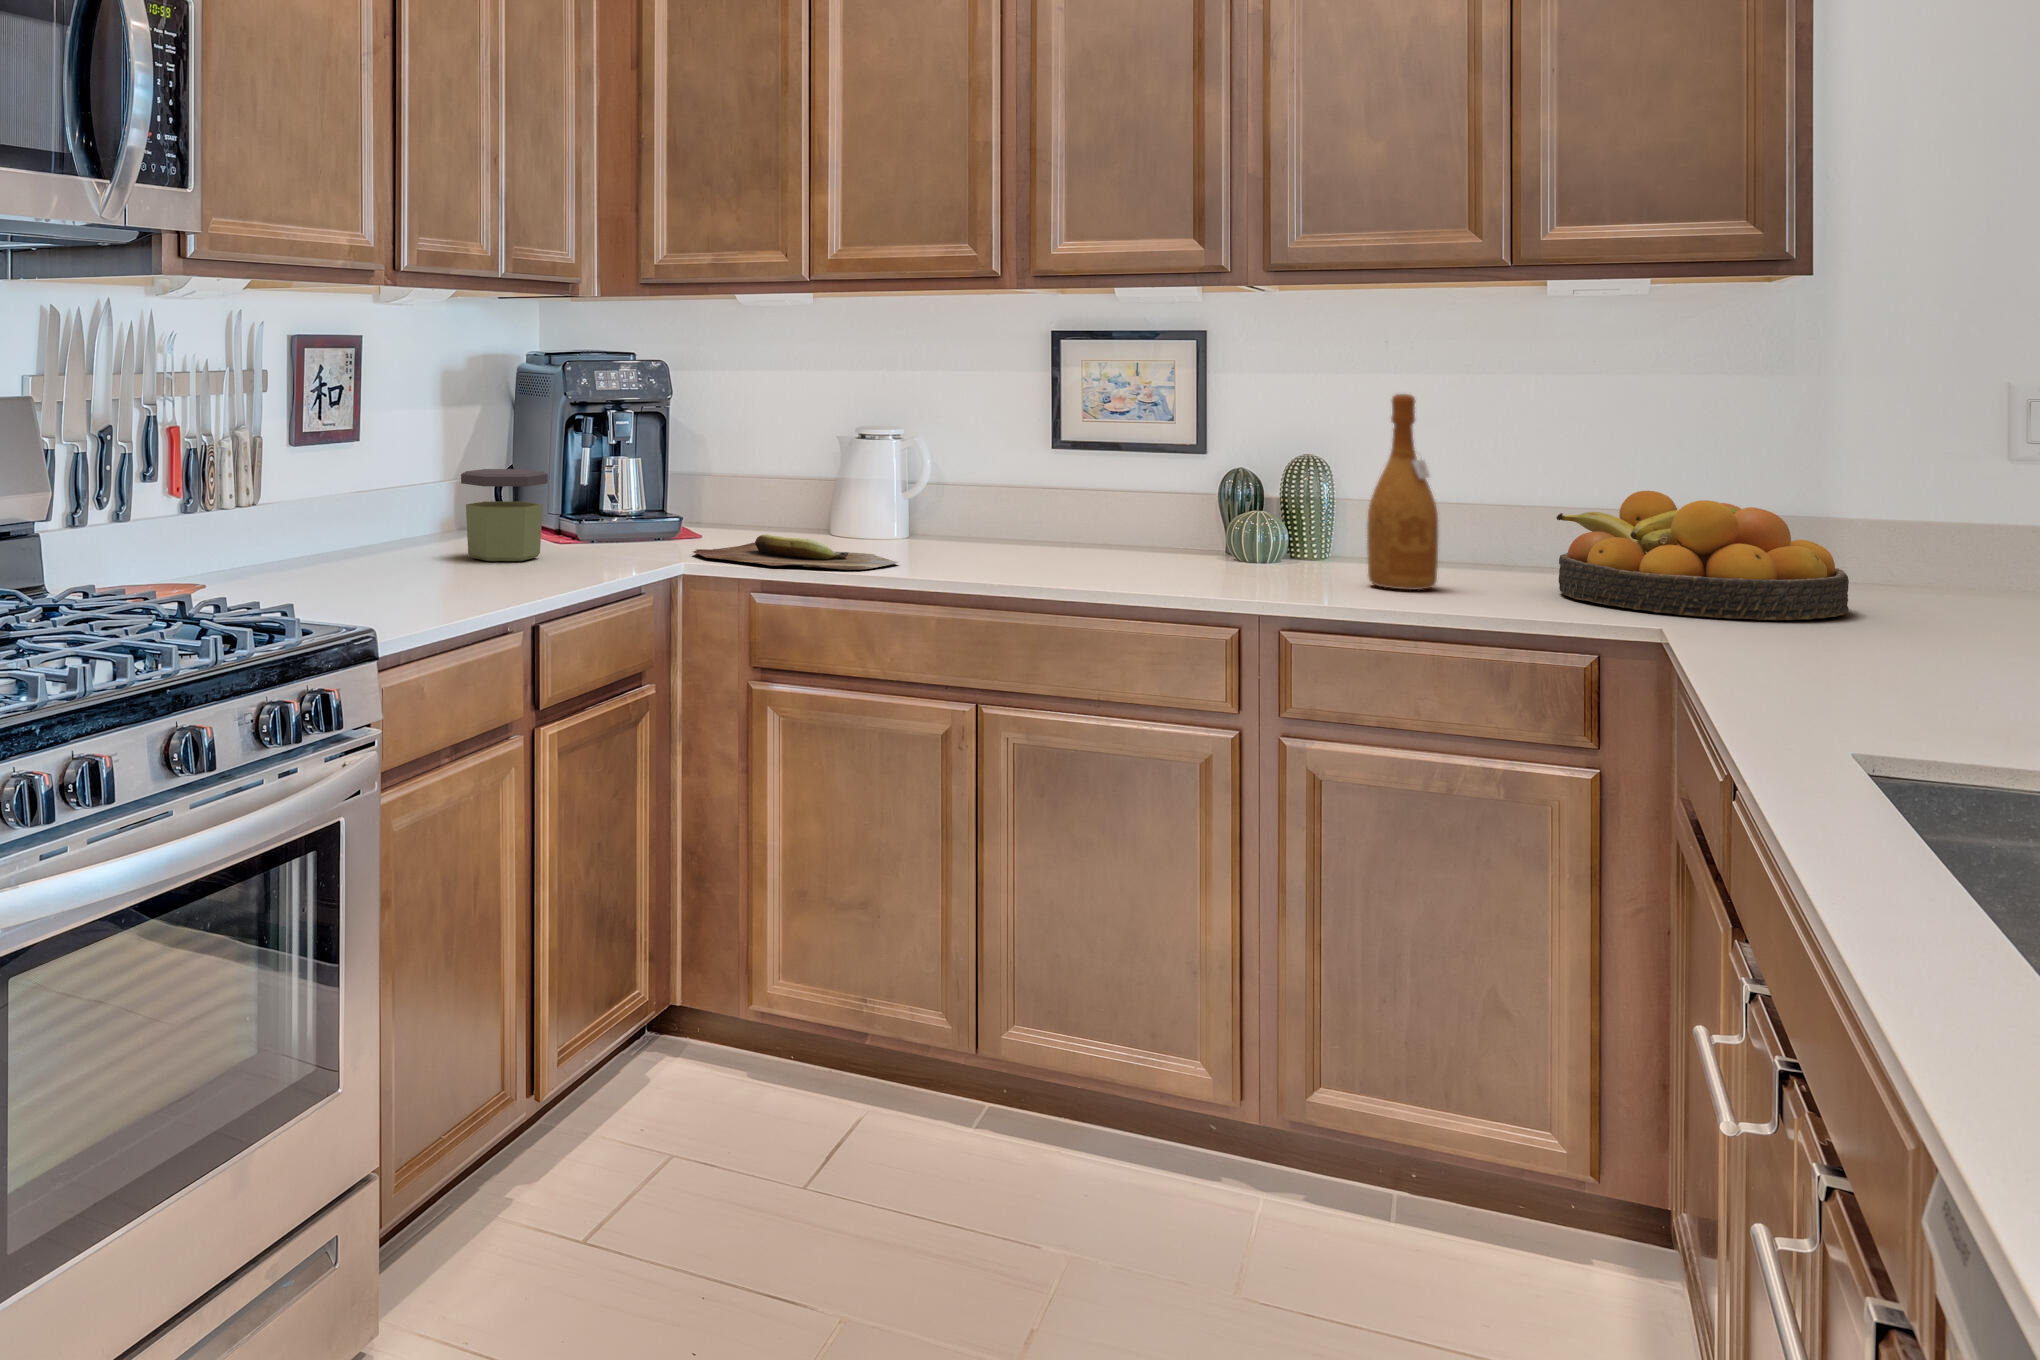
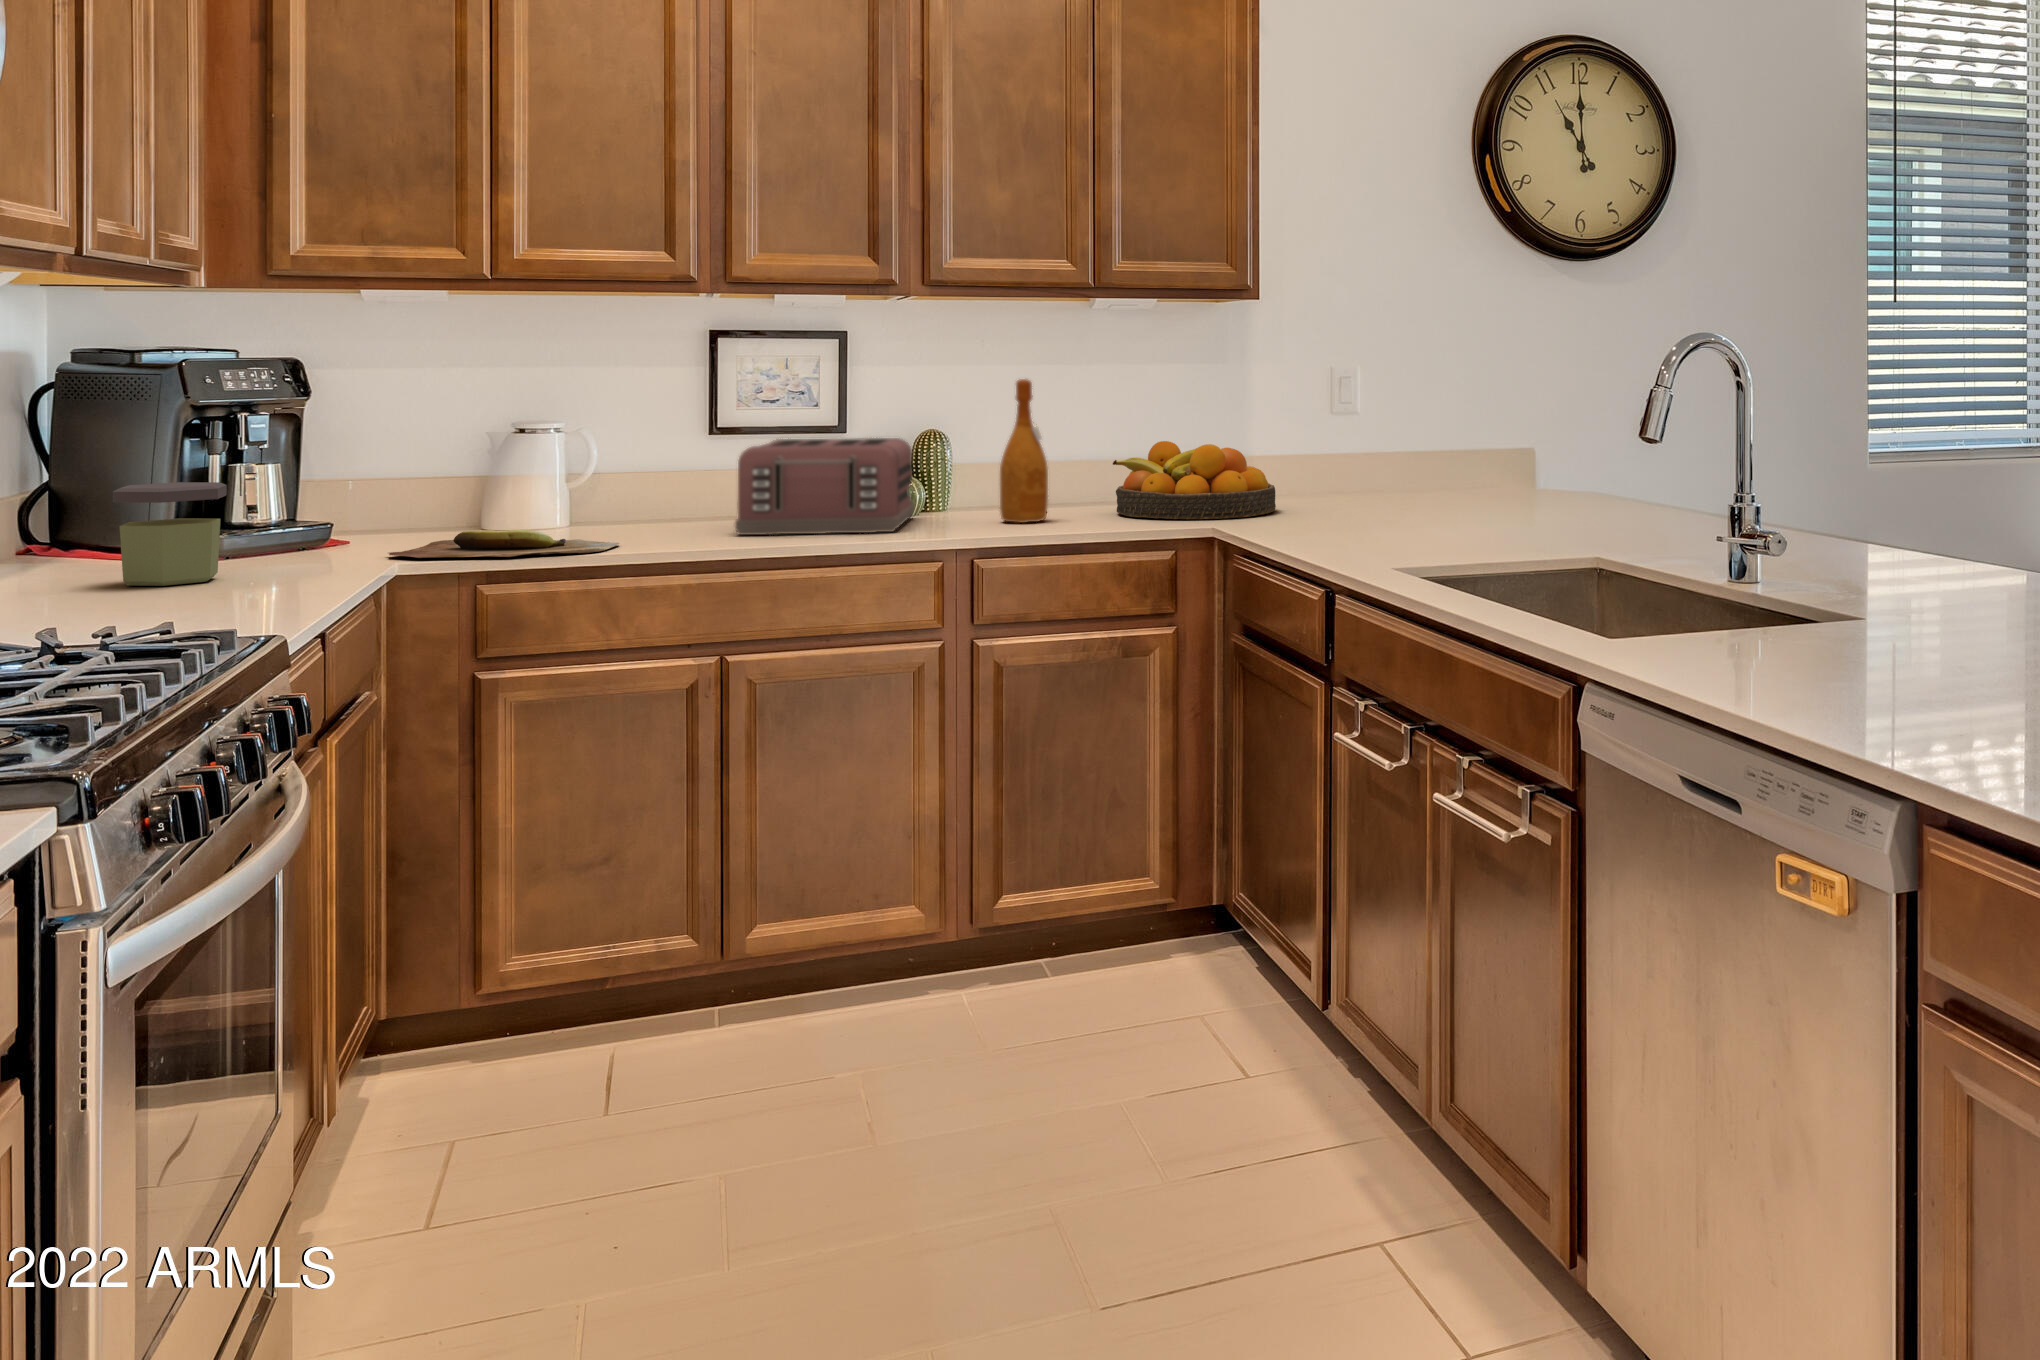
toaster: none [1029,458,1276,583] -> present [735,438,914,535]

